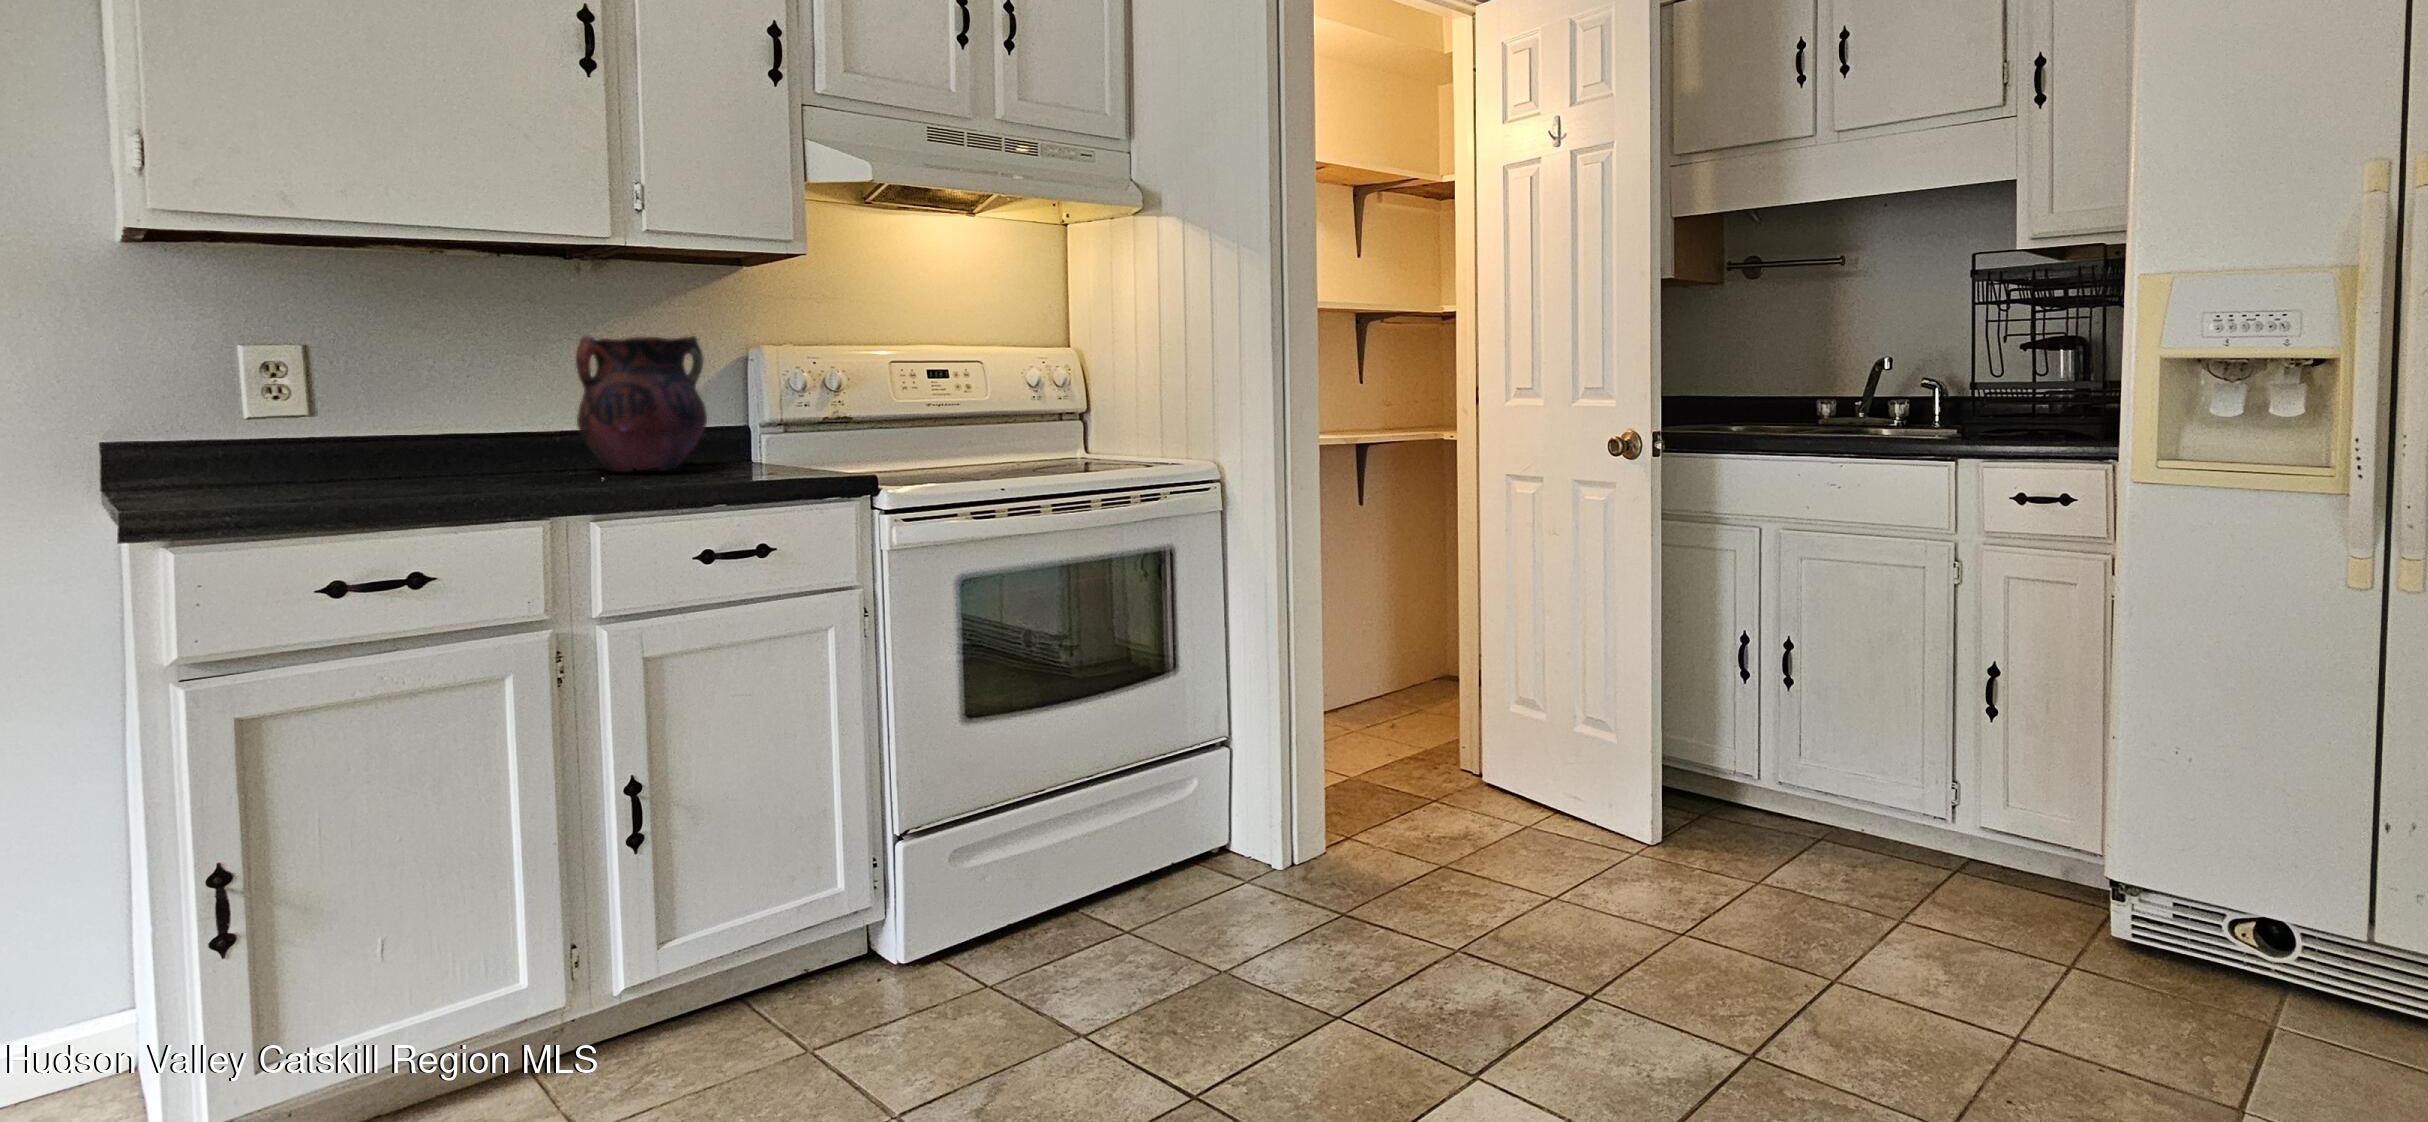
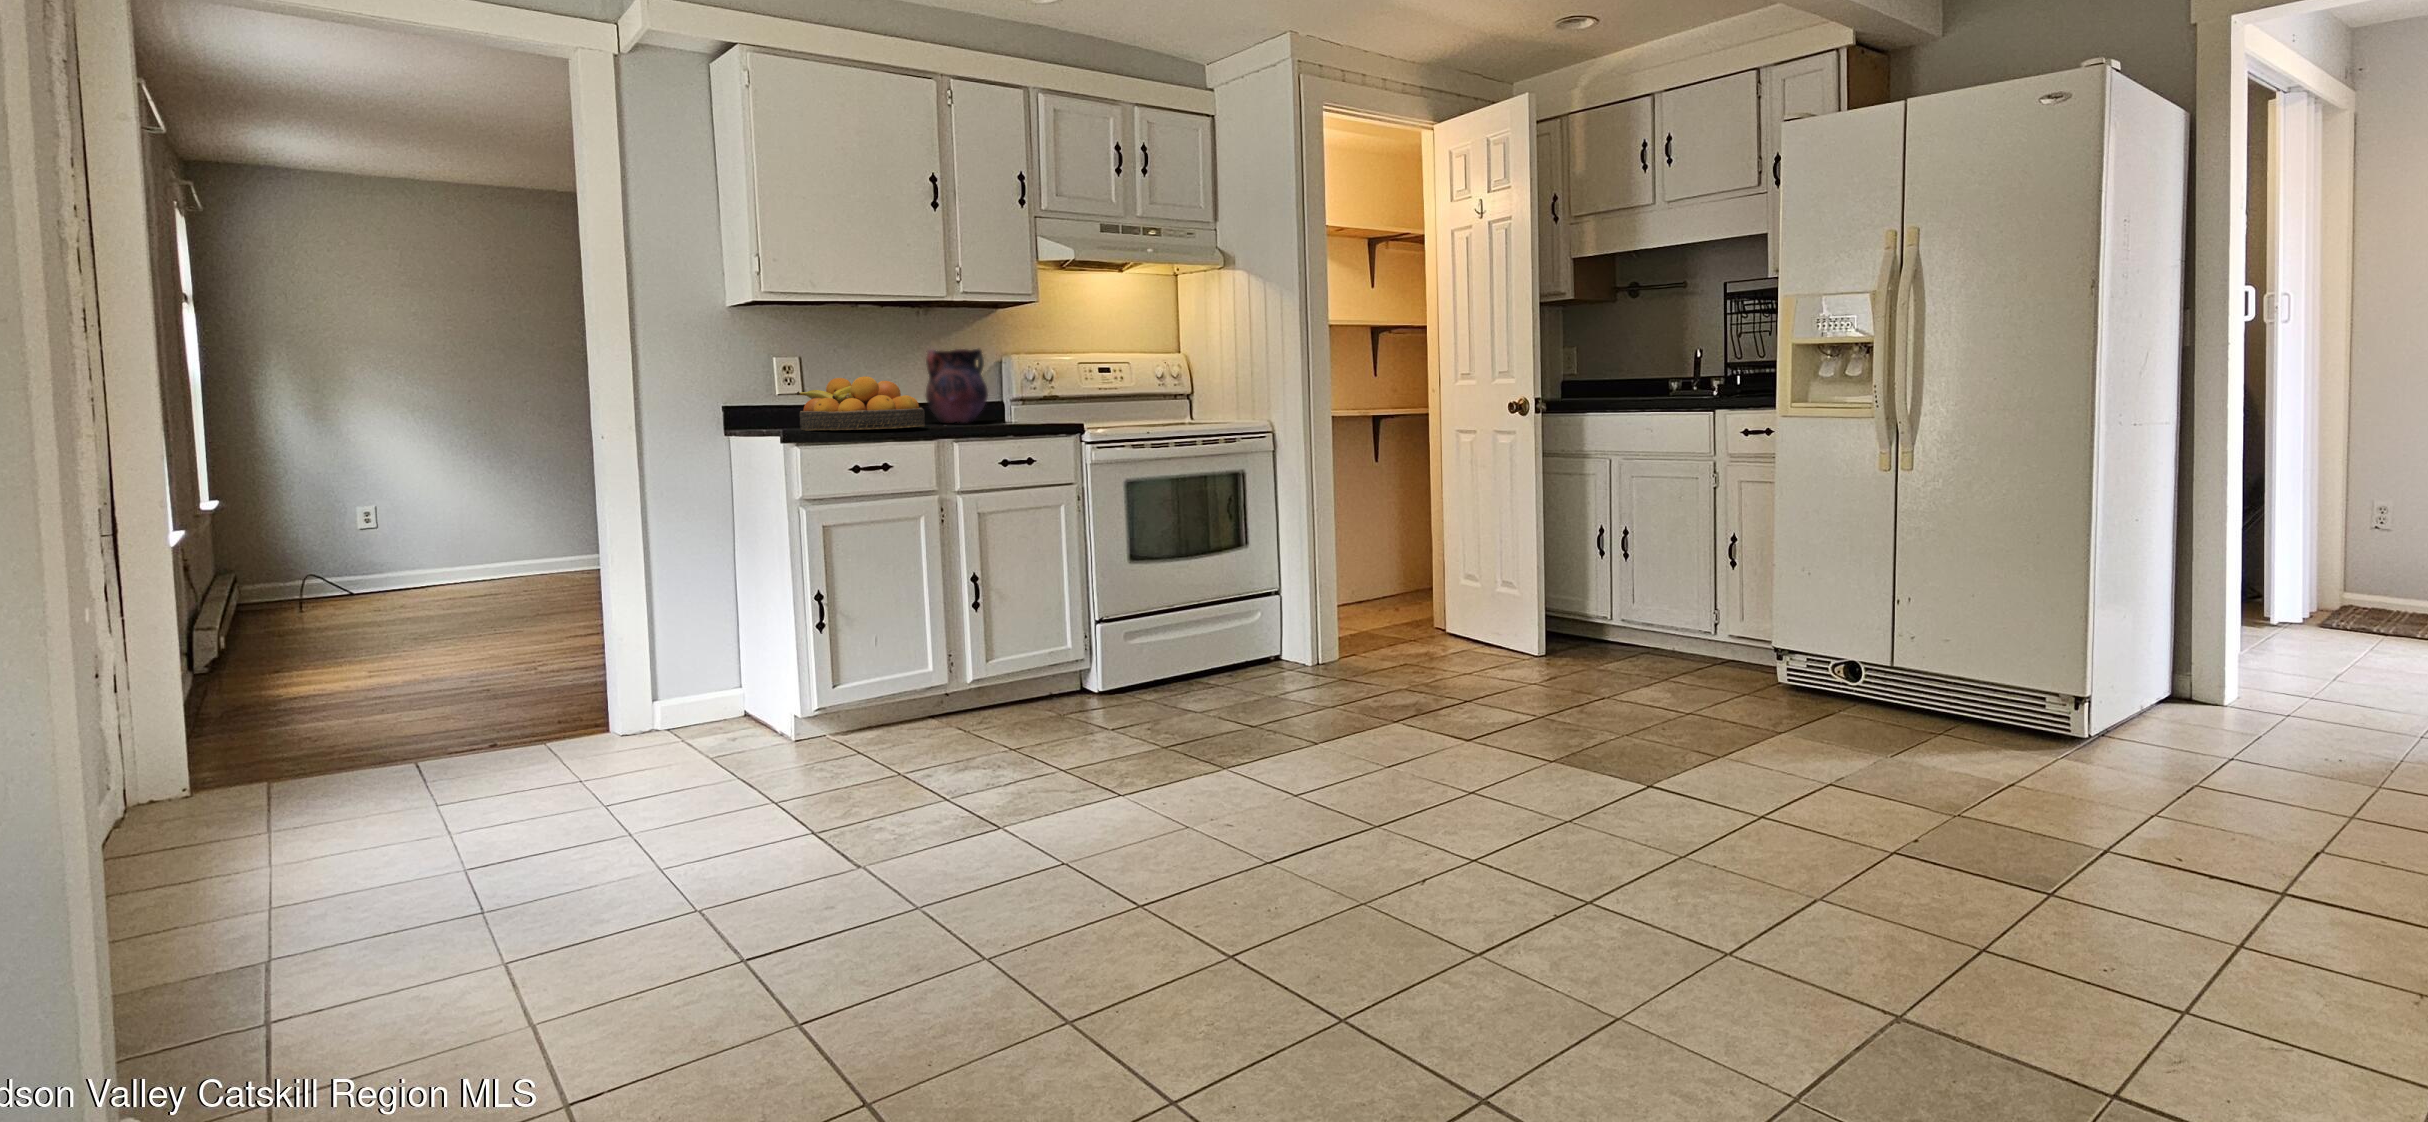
fruit bowl: none [225,390,537,504] -> present [797,376,925,431]

